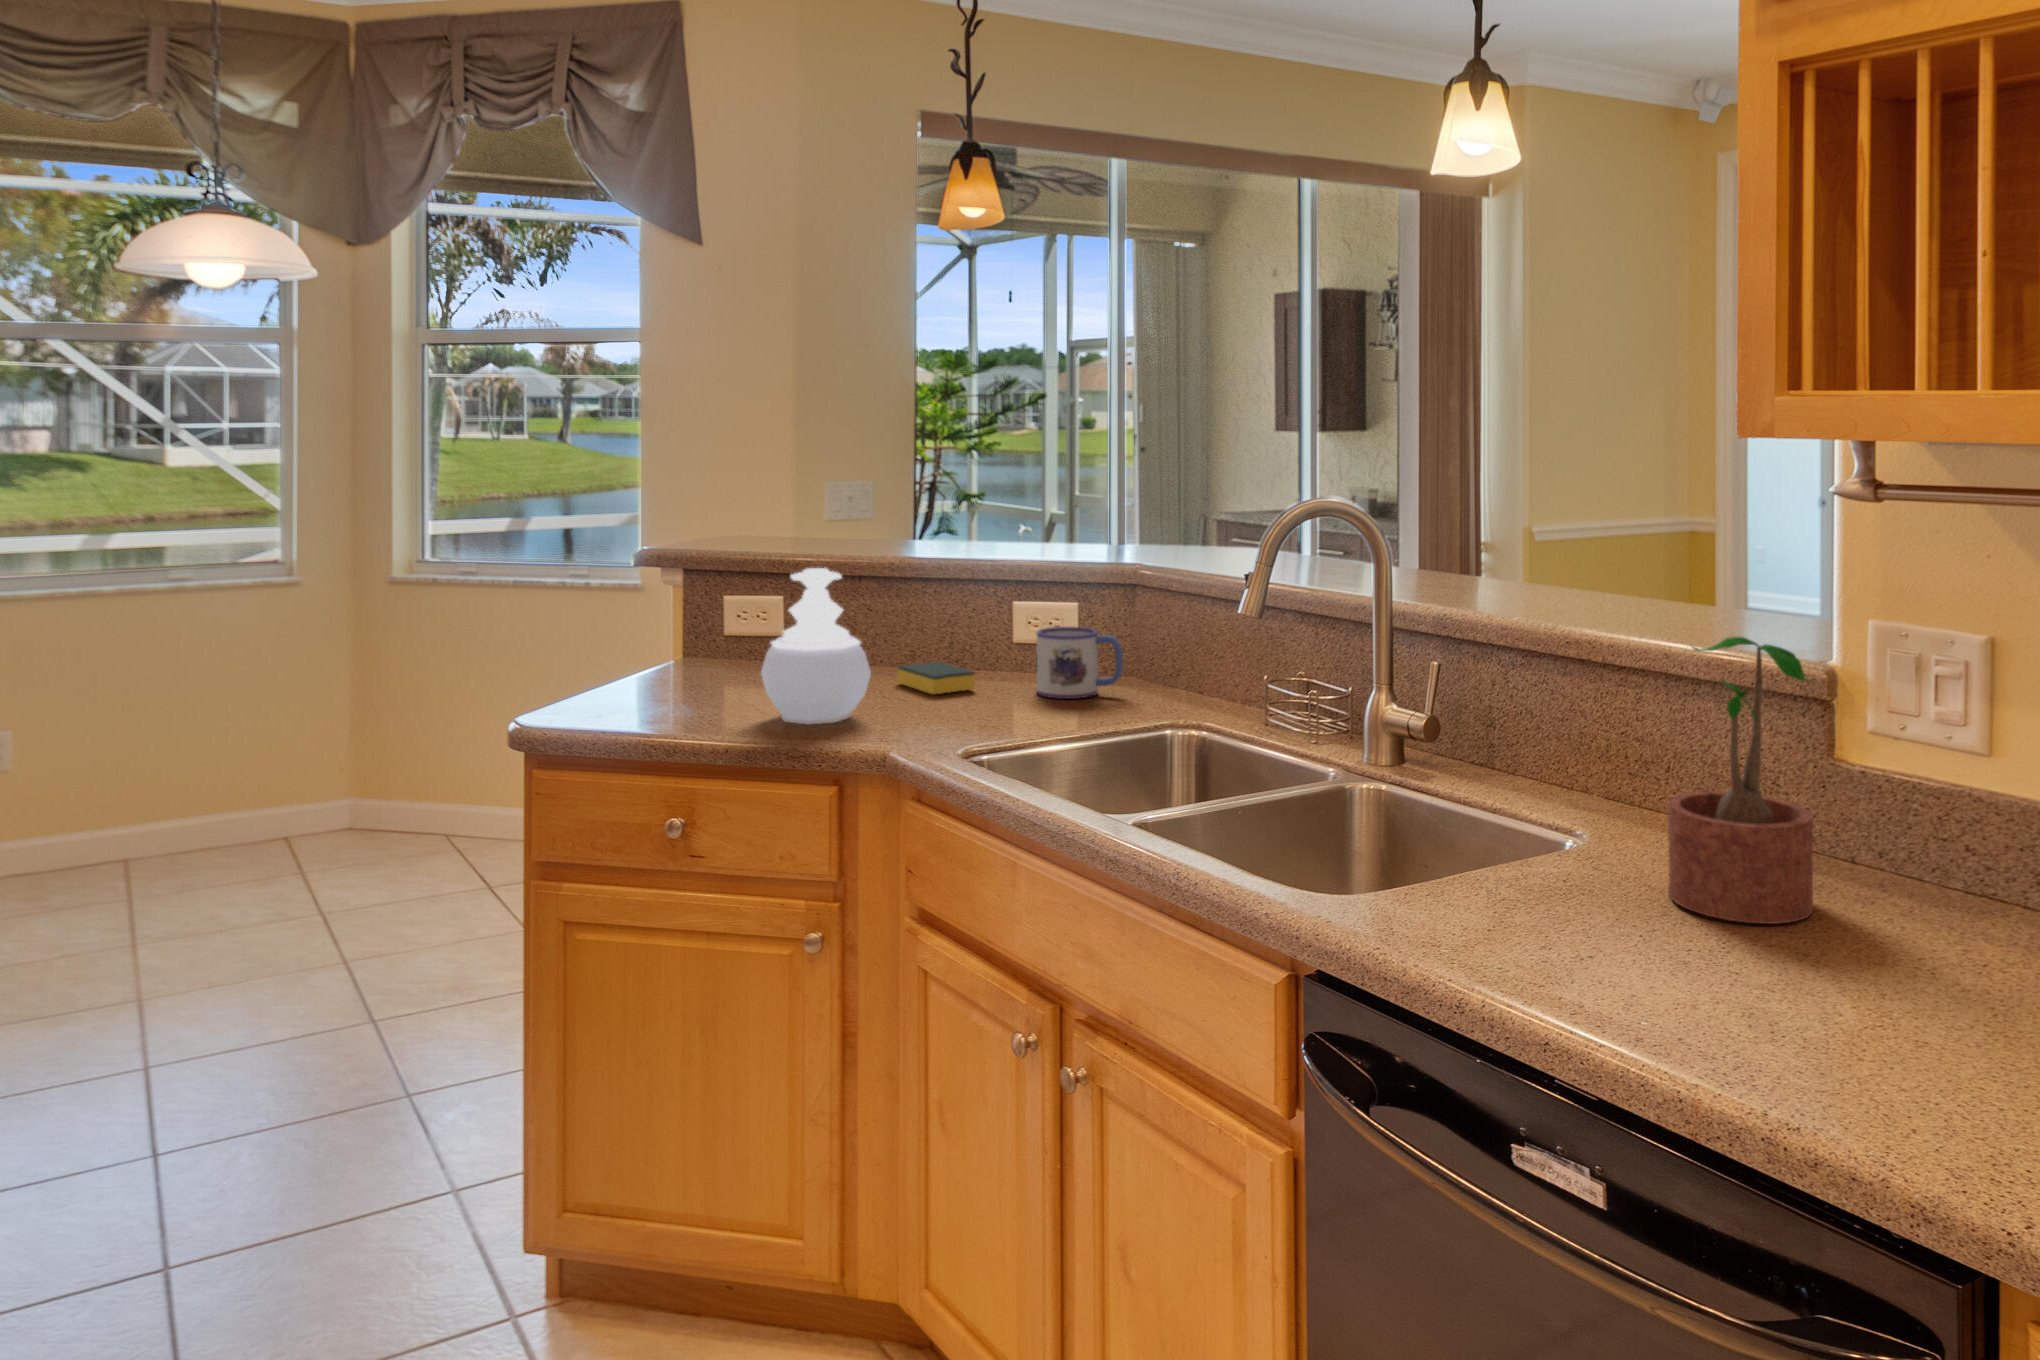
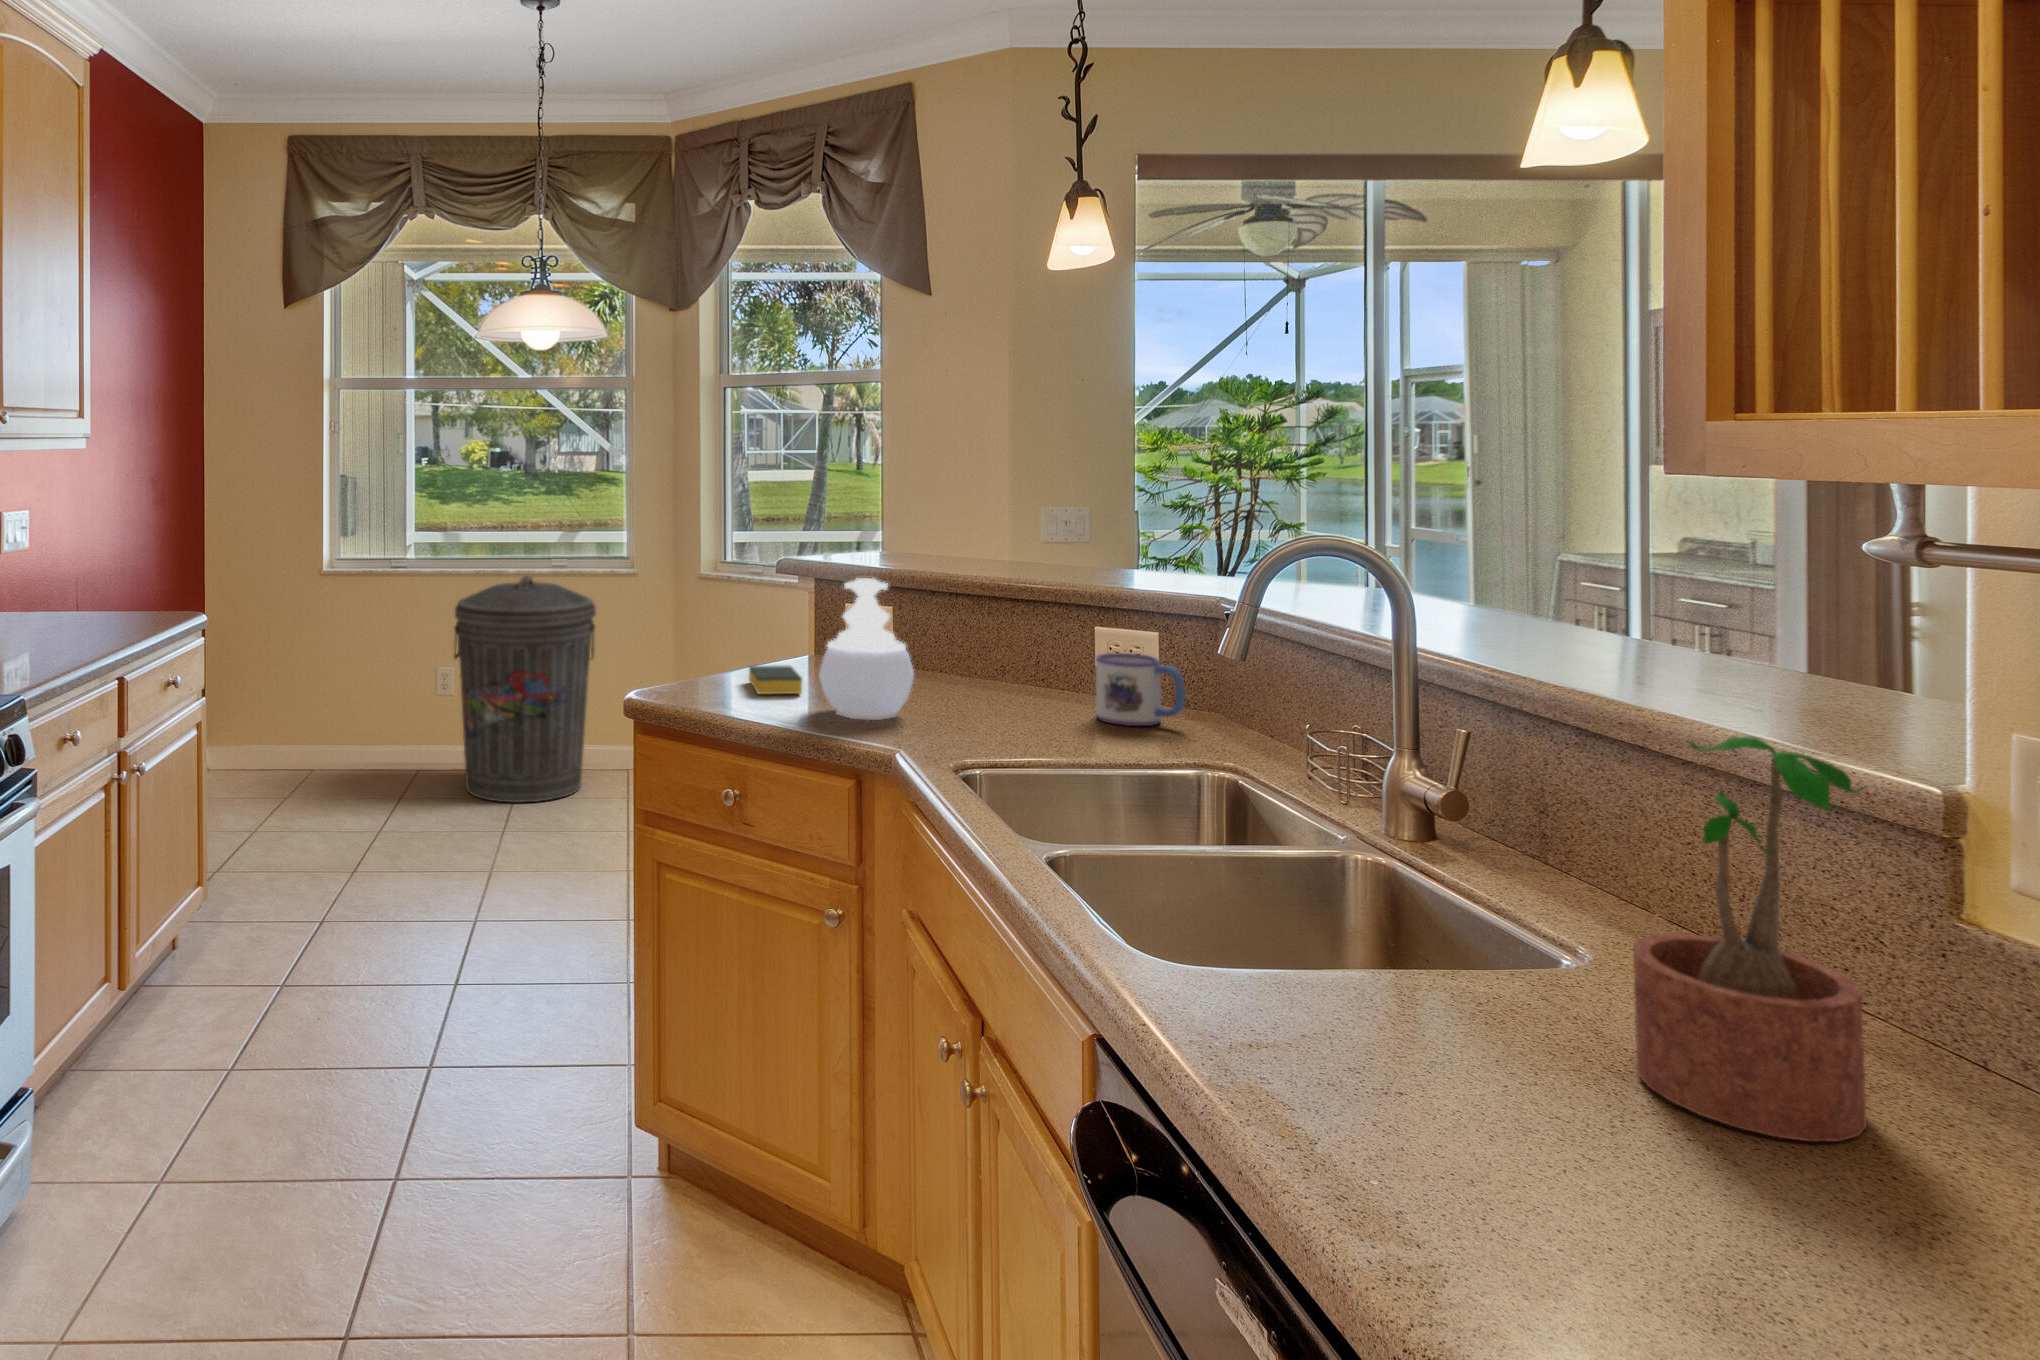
trash can: none [23,600,248,913] -> present [454,576,596,802]
sponge: present [897,661,975,694] -> present [749,665,802,695]

